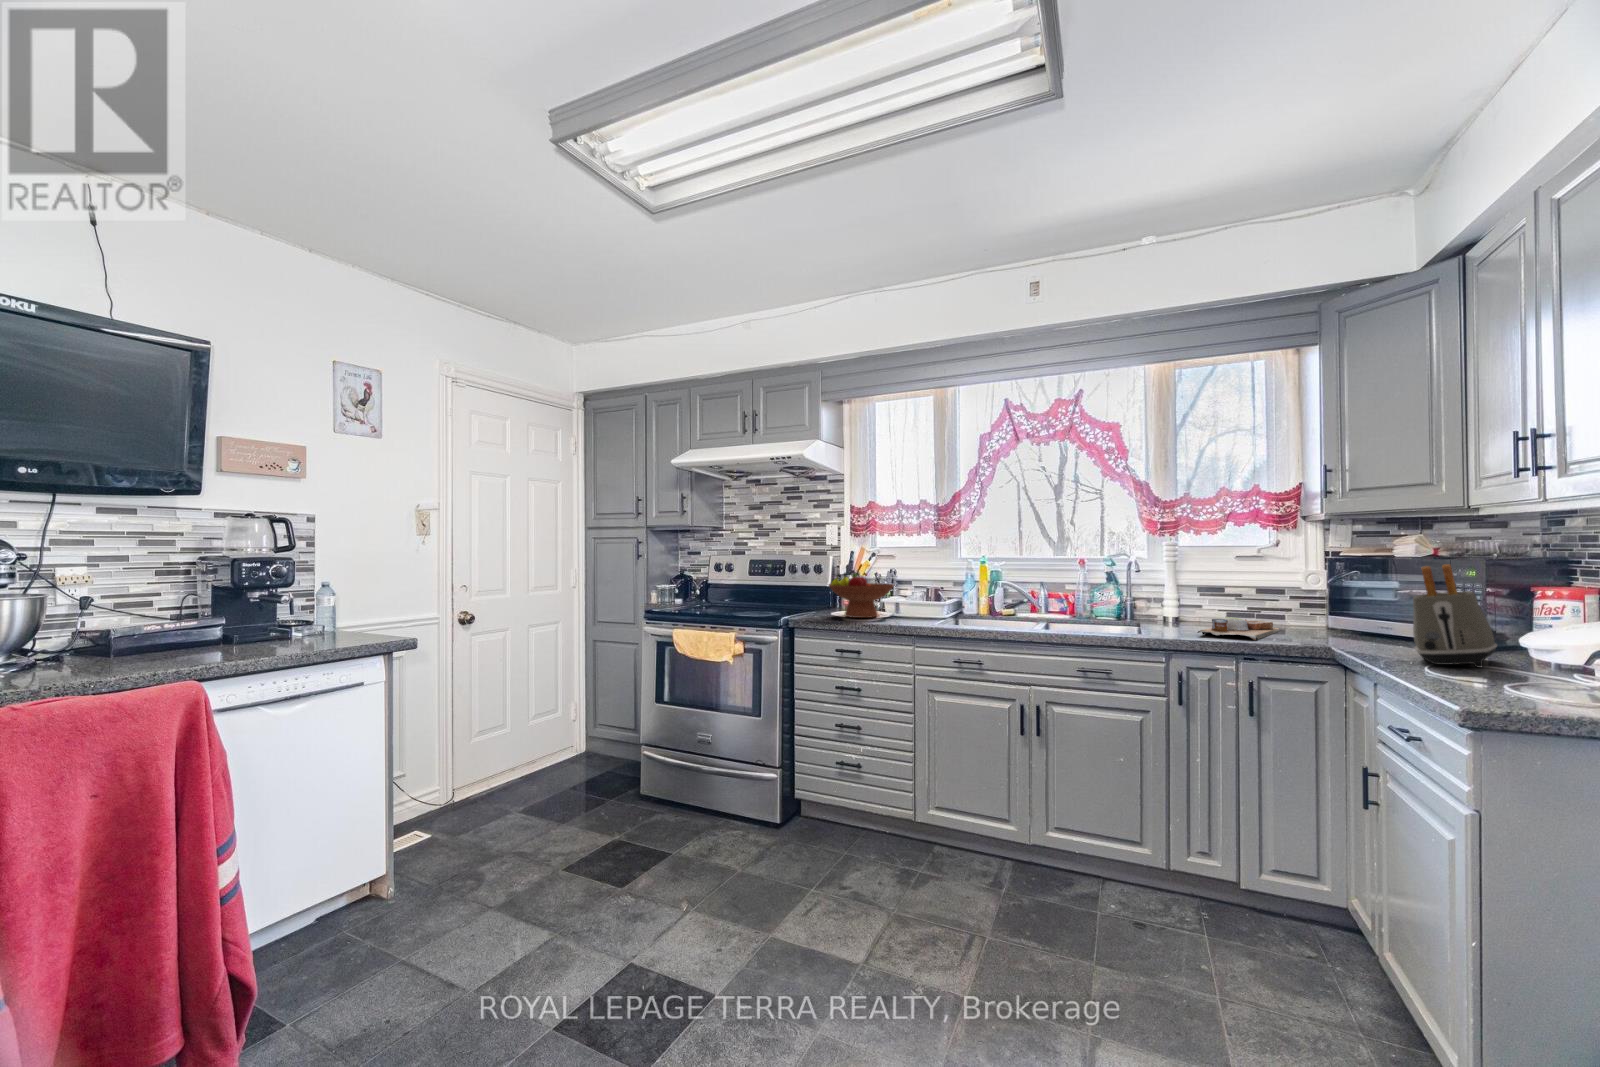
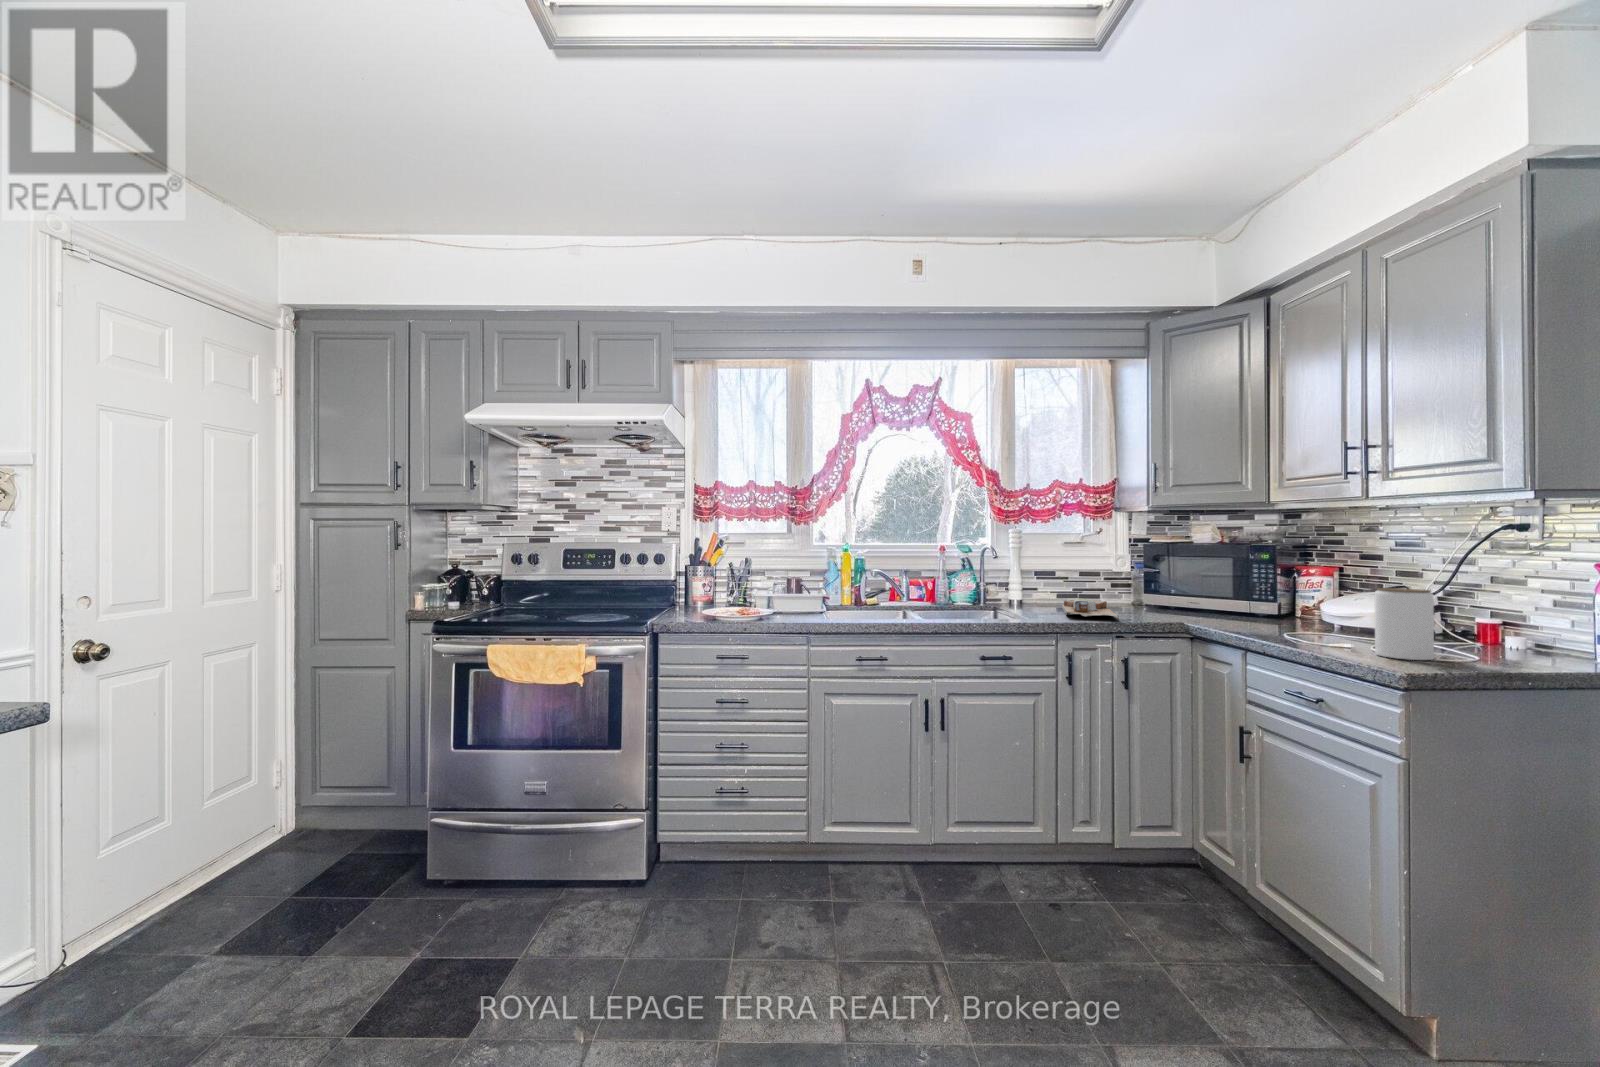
toaster: present [1413,564,1497,668] -> none [1254,551,1329,635]
fruit bowl: present [829,573,894,618] -> none [685,564,763,616]
jar: none [1478,608,1558,697] -> present [1375,588,1434,660]

